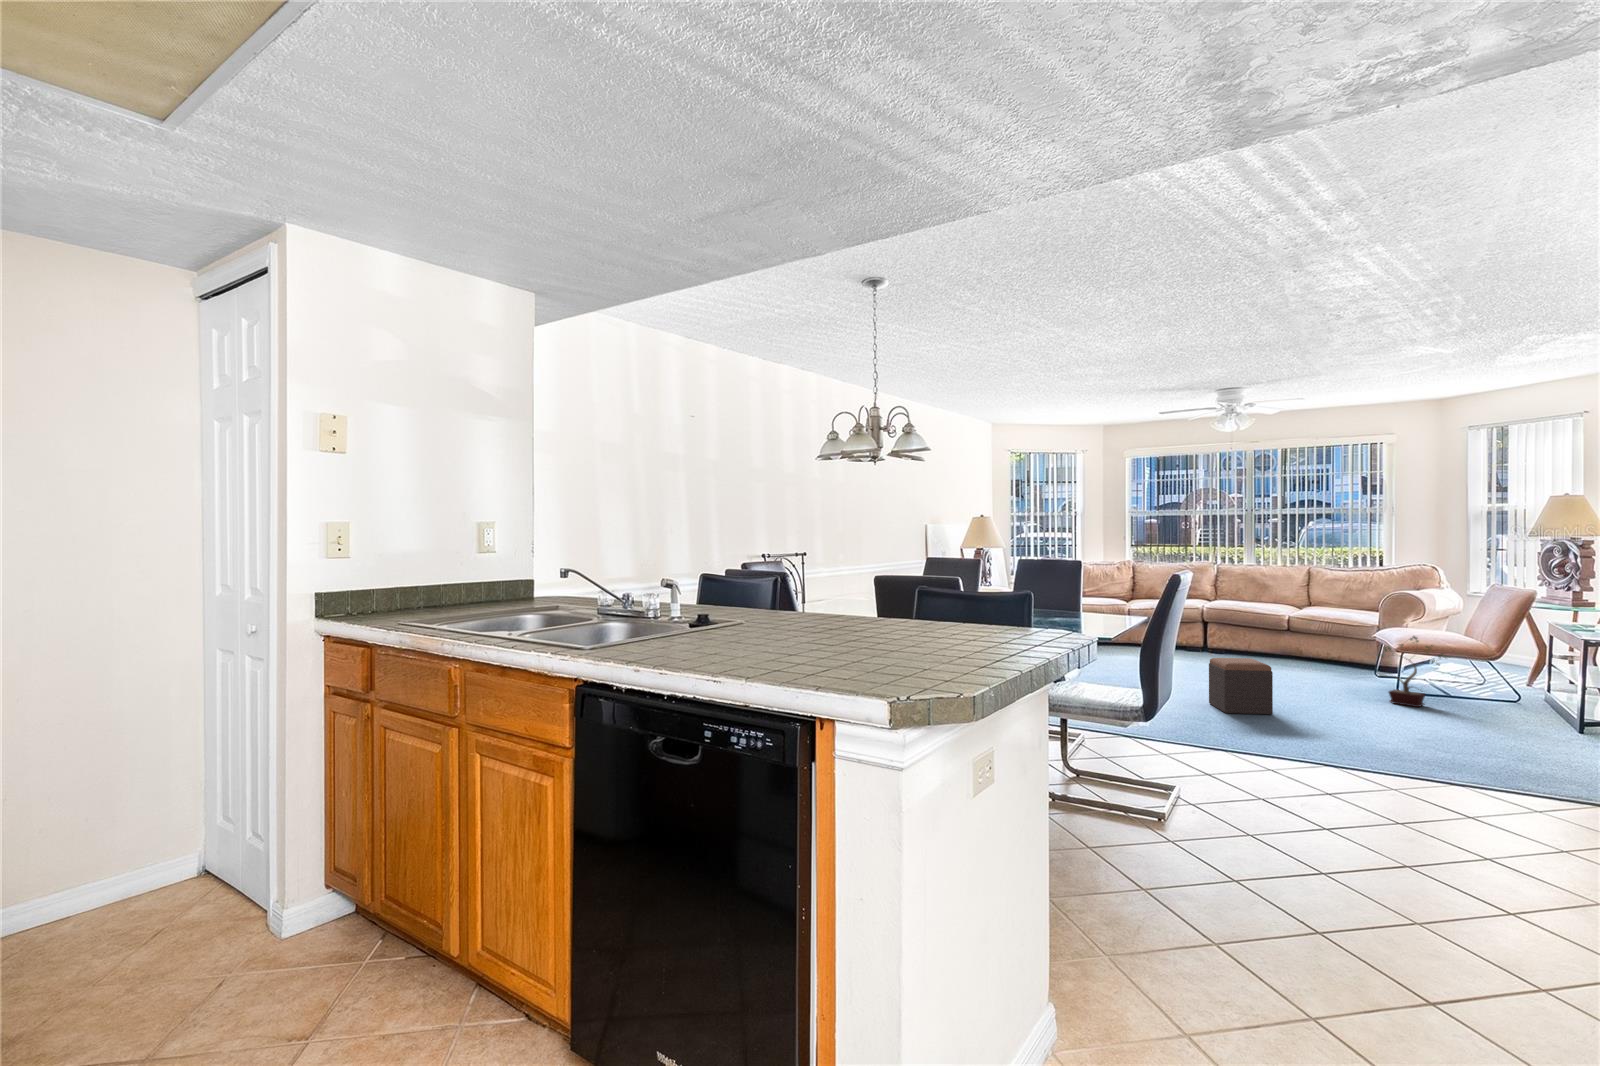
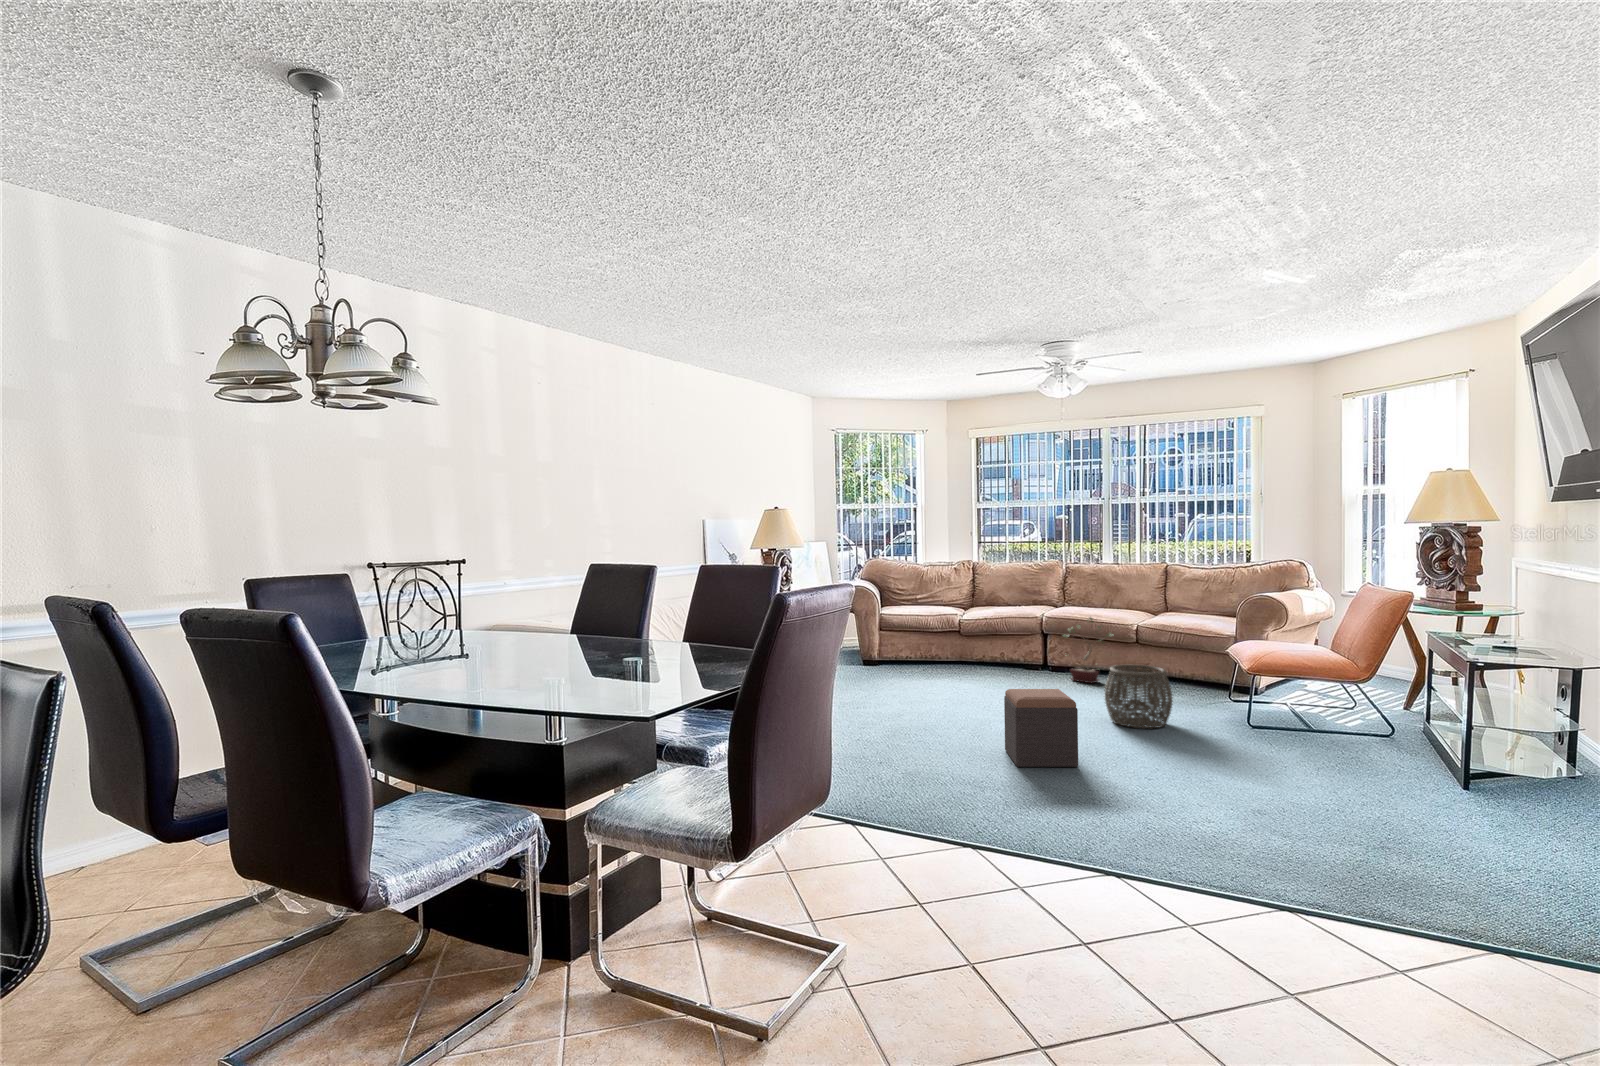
potted plant: present [1379,636,1447,707] -> present [1069,618,1111,683]
woven basket: none [1276,645,1336,693] -> present [1105,665,1173,728]

